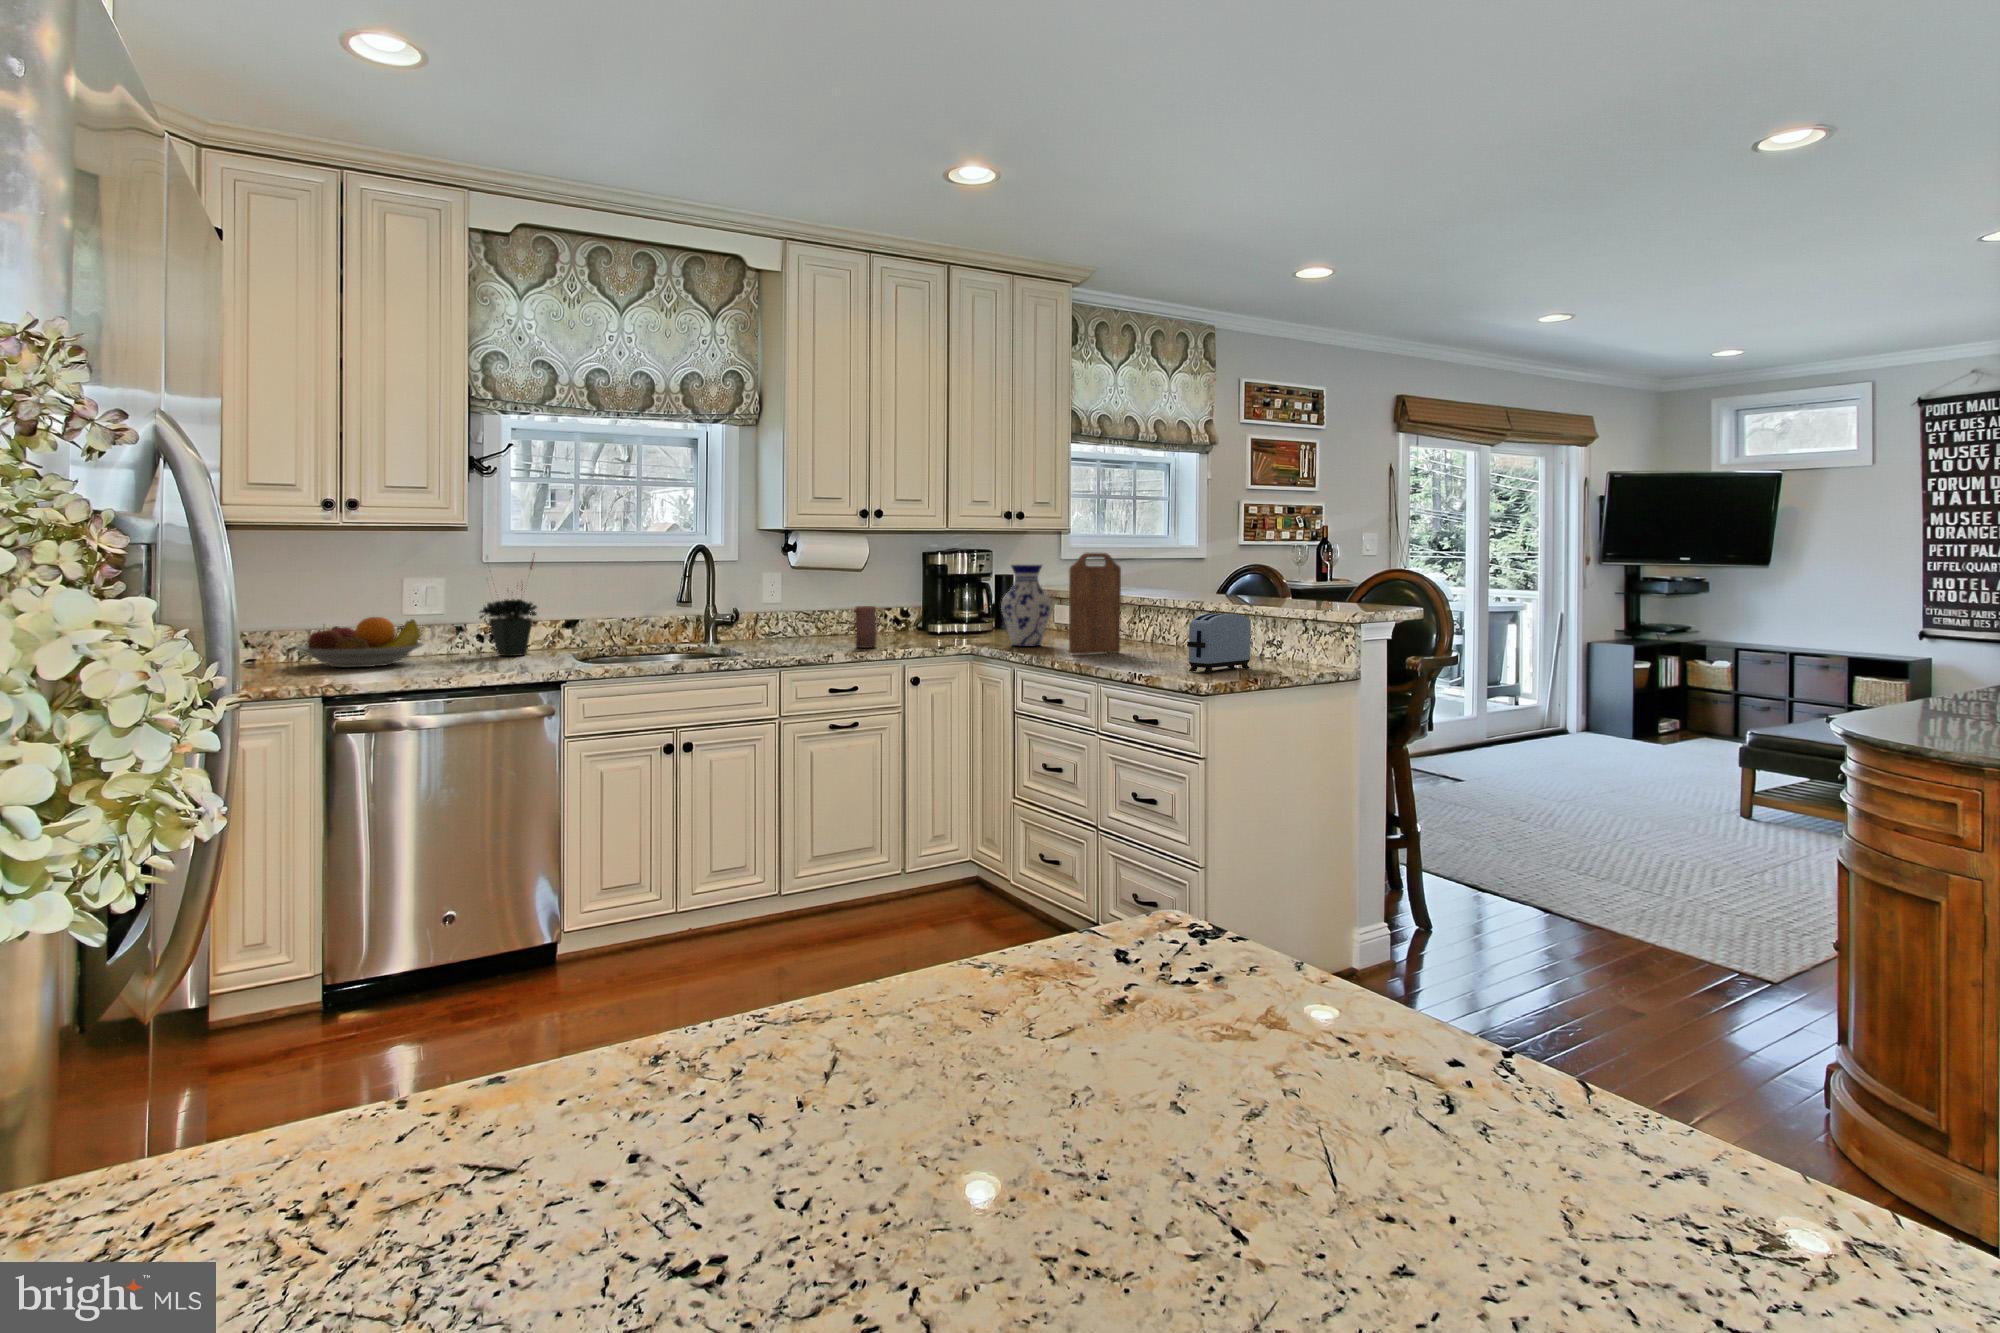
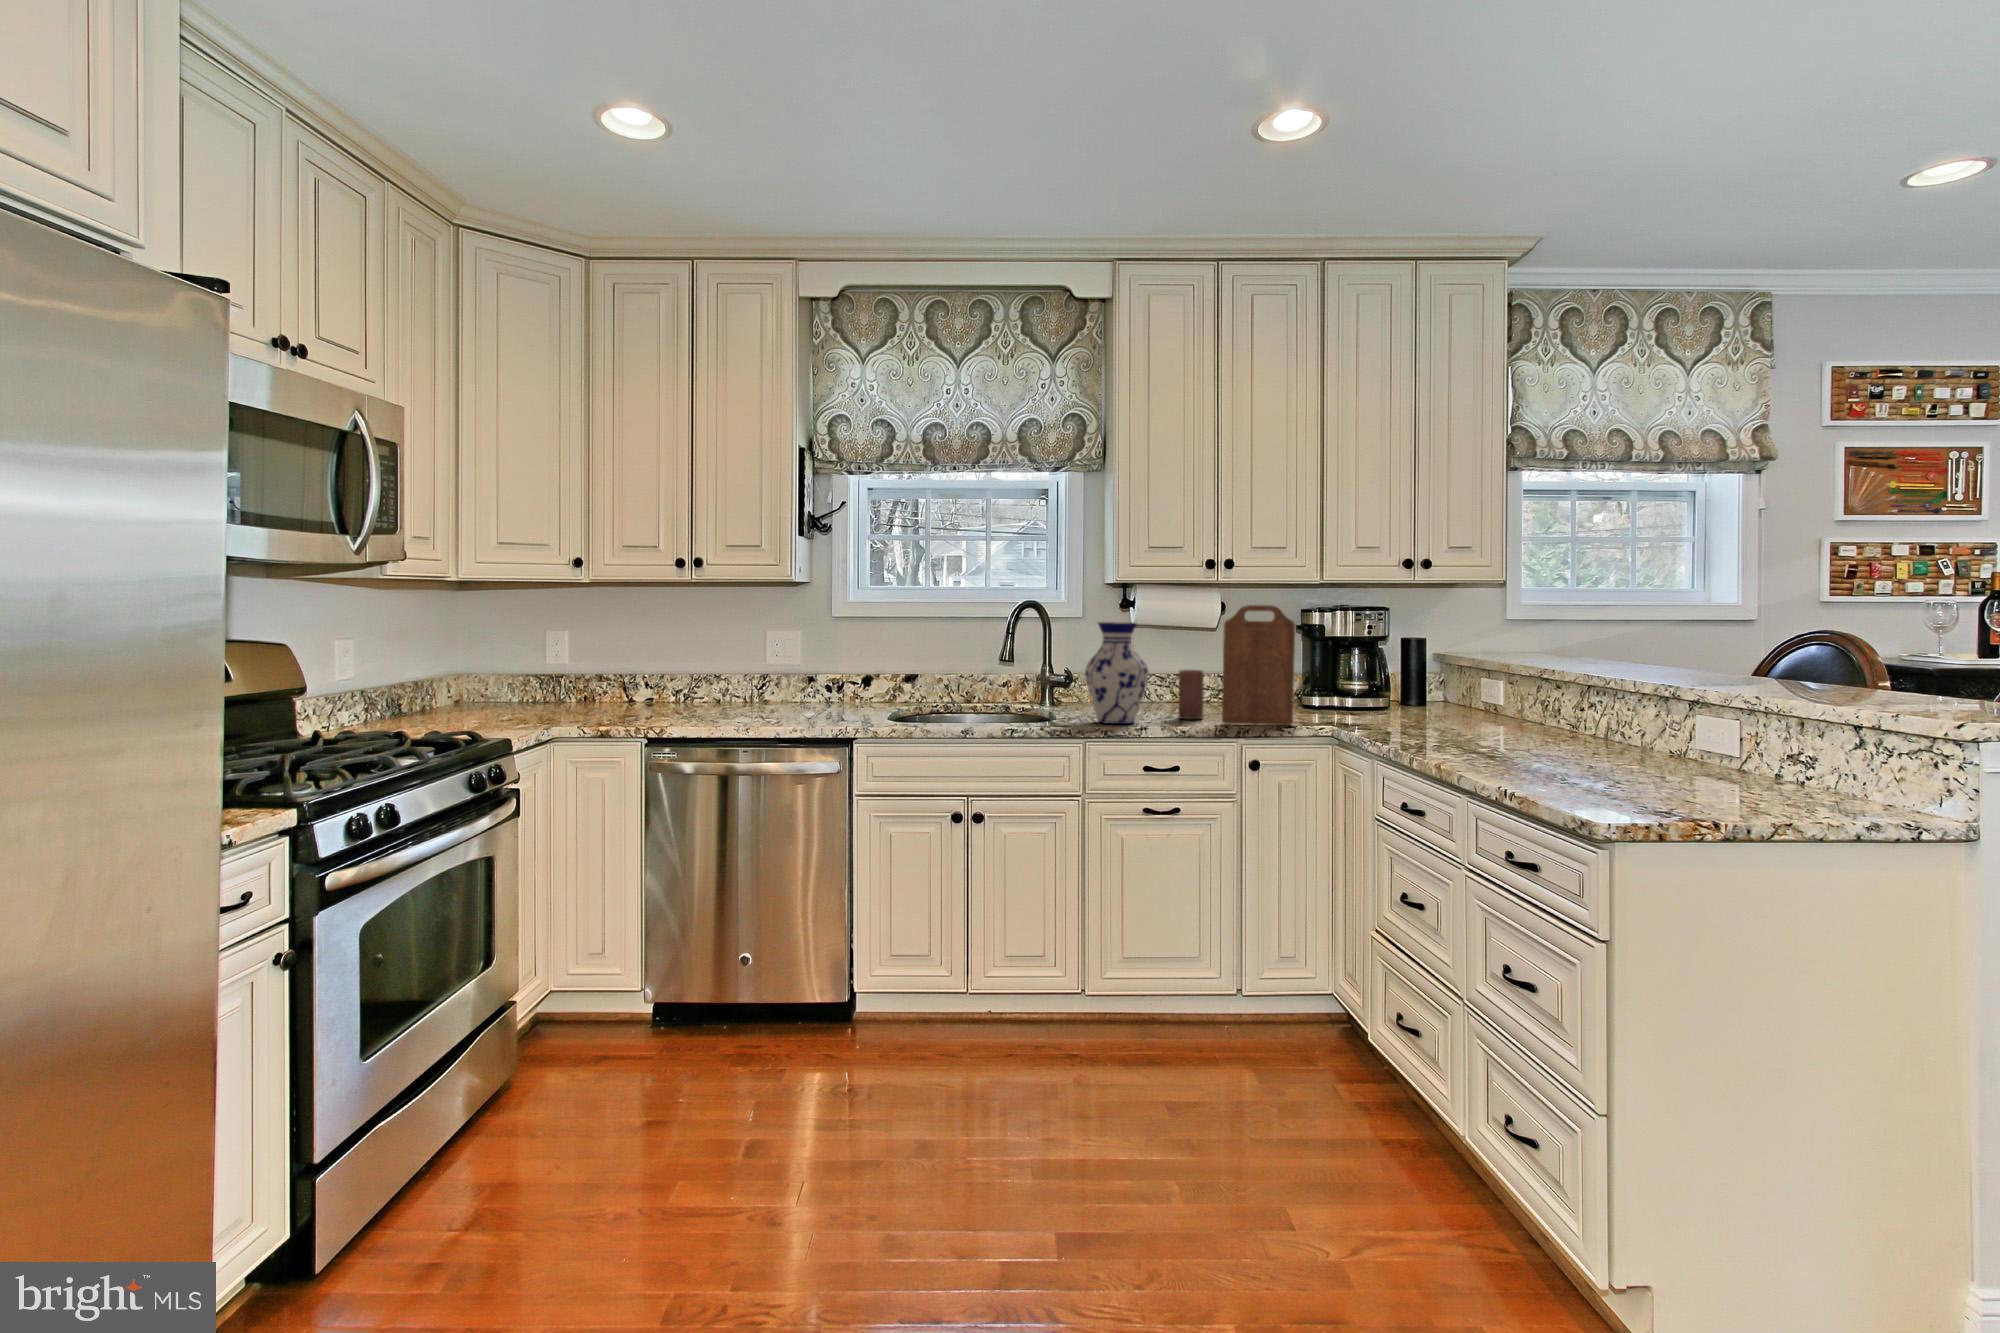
potted plant: present [480,553,537,656] -> none [816,606,869,707]
cutting board: present [1069,553,1121,654] -> present [1222,605,1295,725]
vase: present [1001,565,1052,646] -> present [1085,622,1149,724]
toaster: present [1187,613,1251,673] -> none [1591,703,1743,804]
fruit bowl: present [296,617,424,667] -> none [655,666,763,711]

